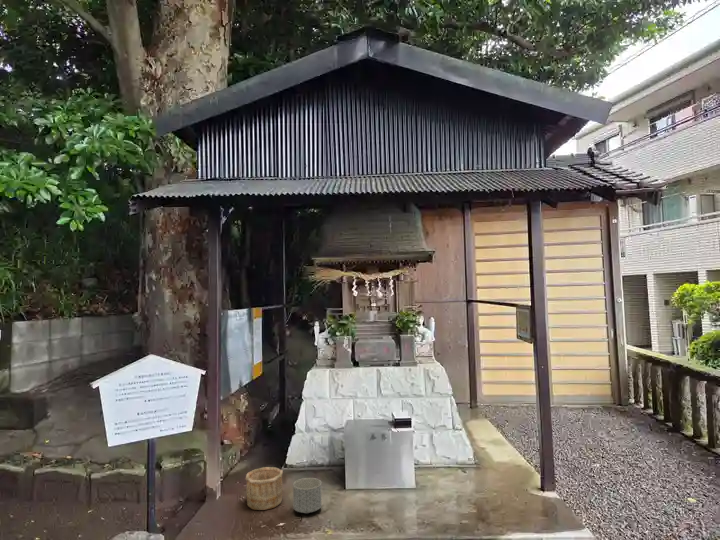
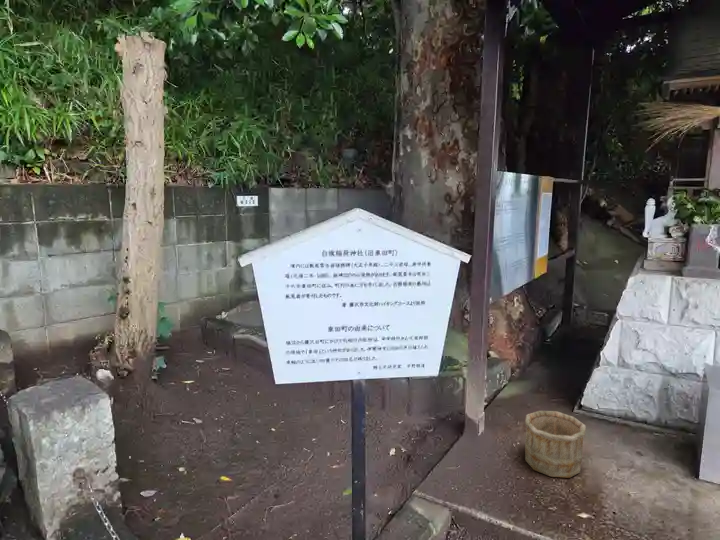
planter: present [293,478,321,514] -> none [605,450,663,513]

